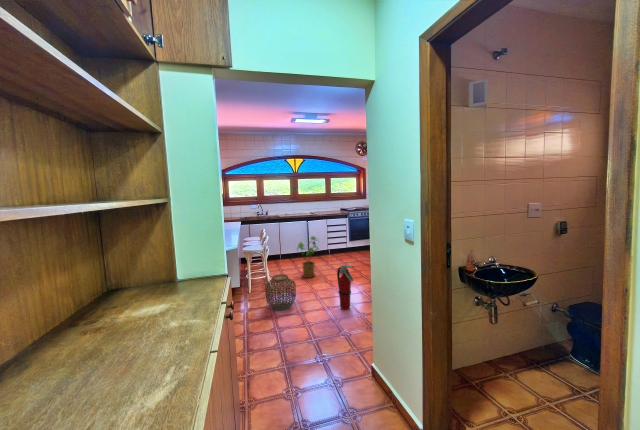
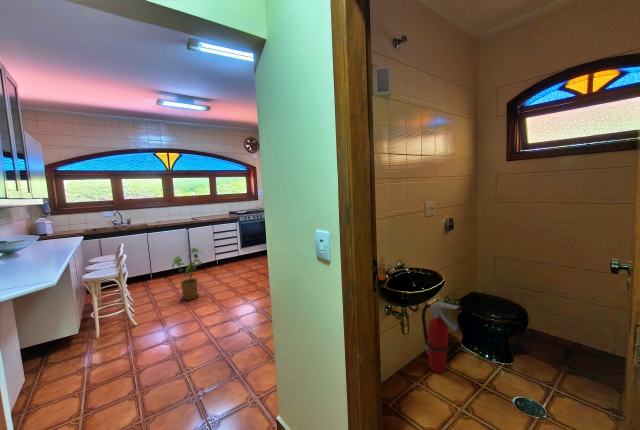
fire extinguisher: present [337,265,354,310] -> present [422,302,460,373]
woven basket: present [265,275,296,311] -> none [119,306,170,358]

